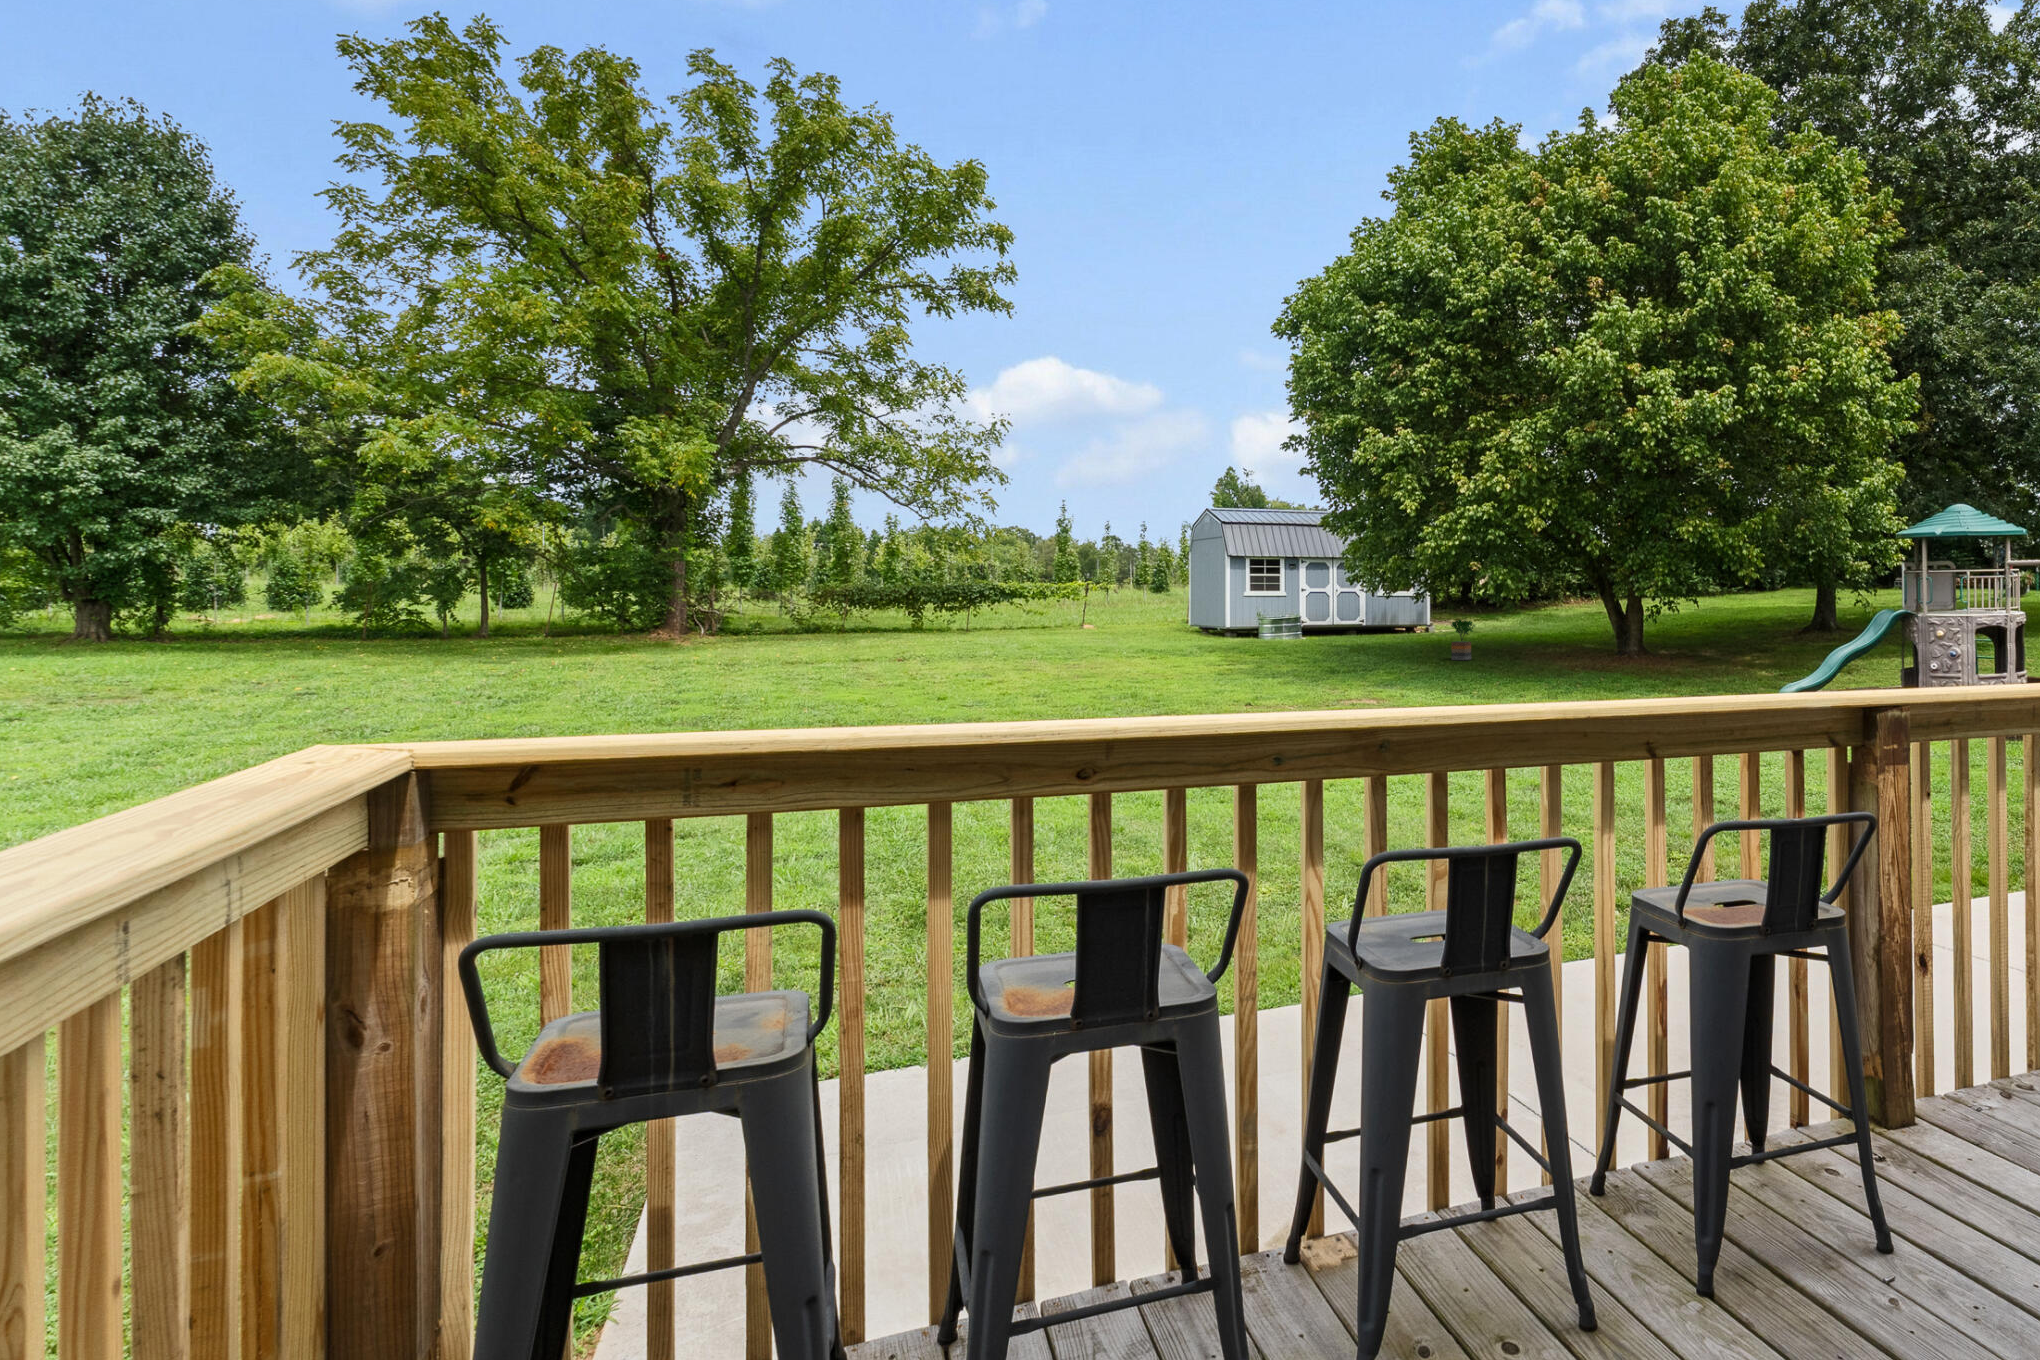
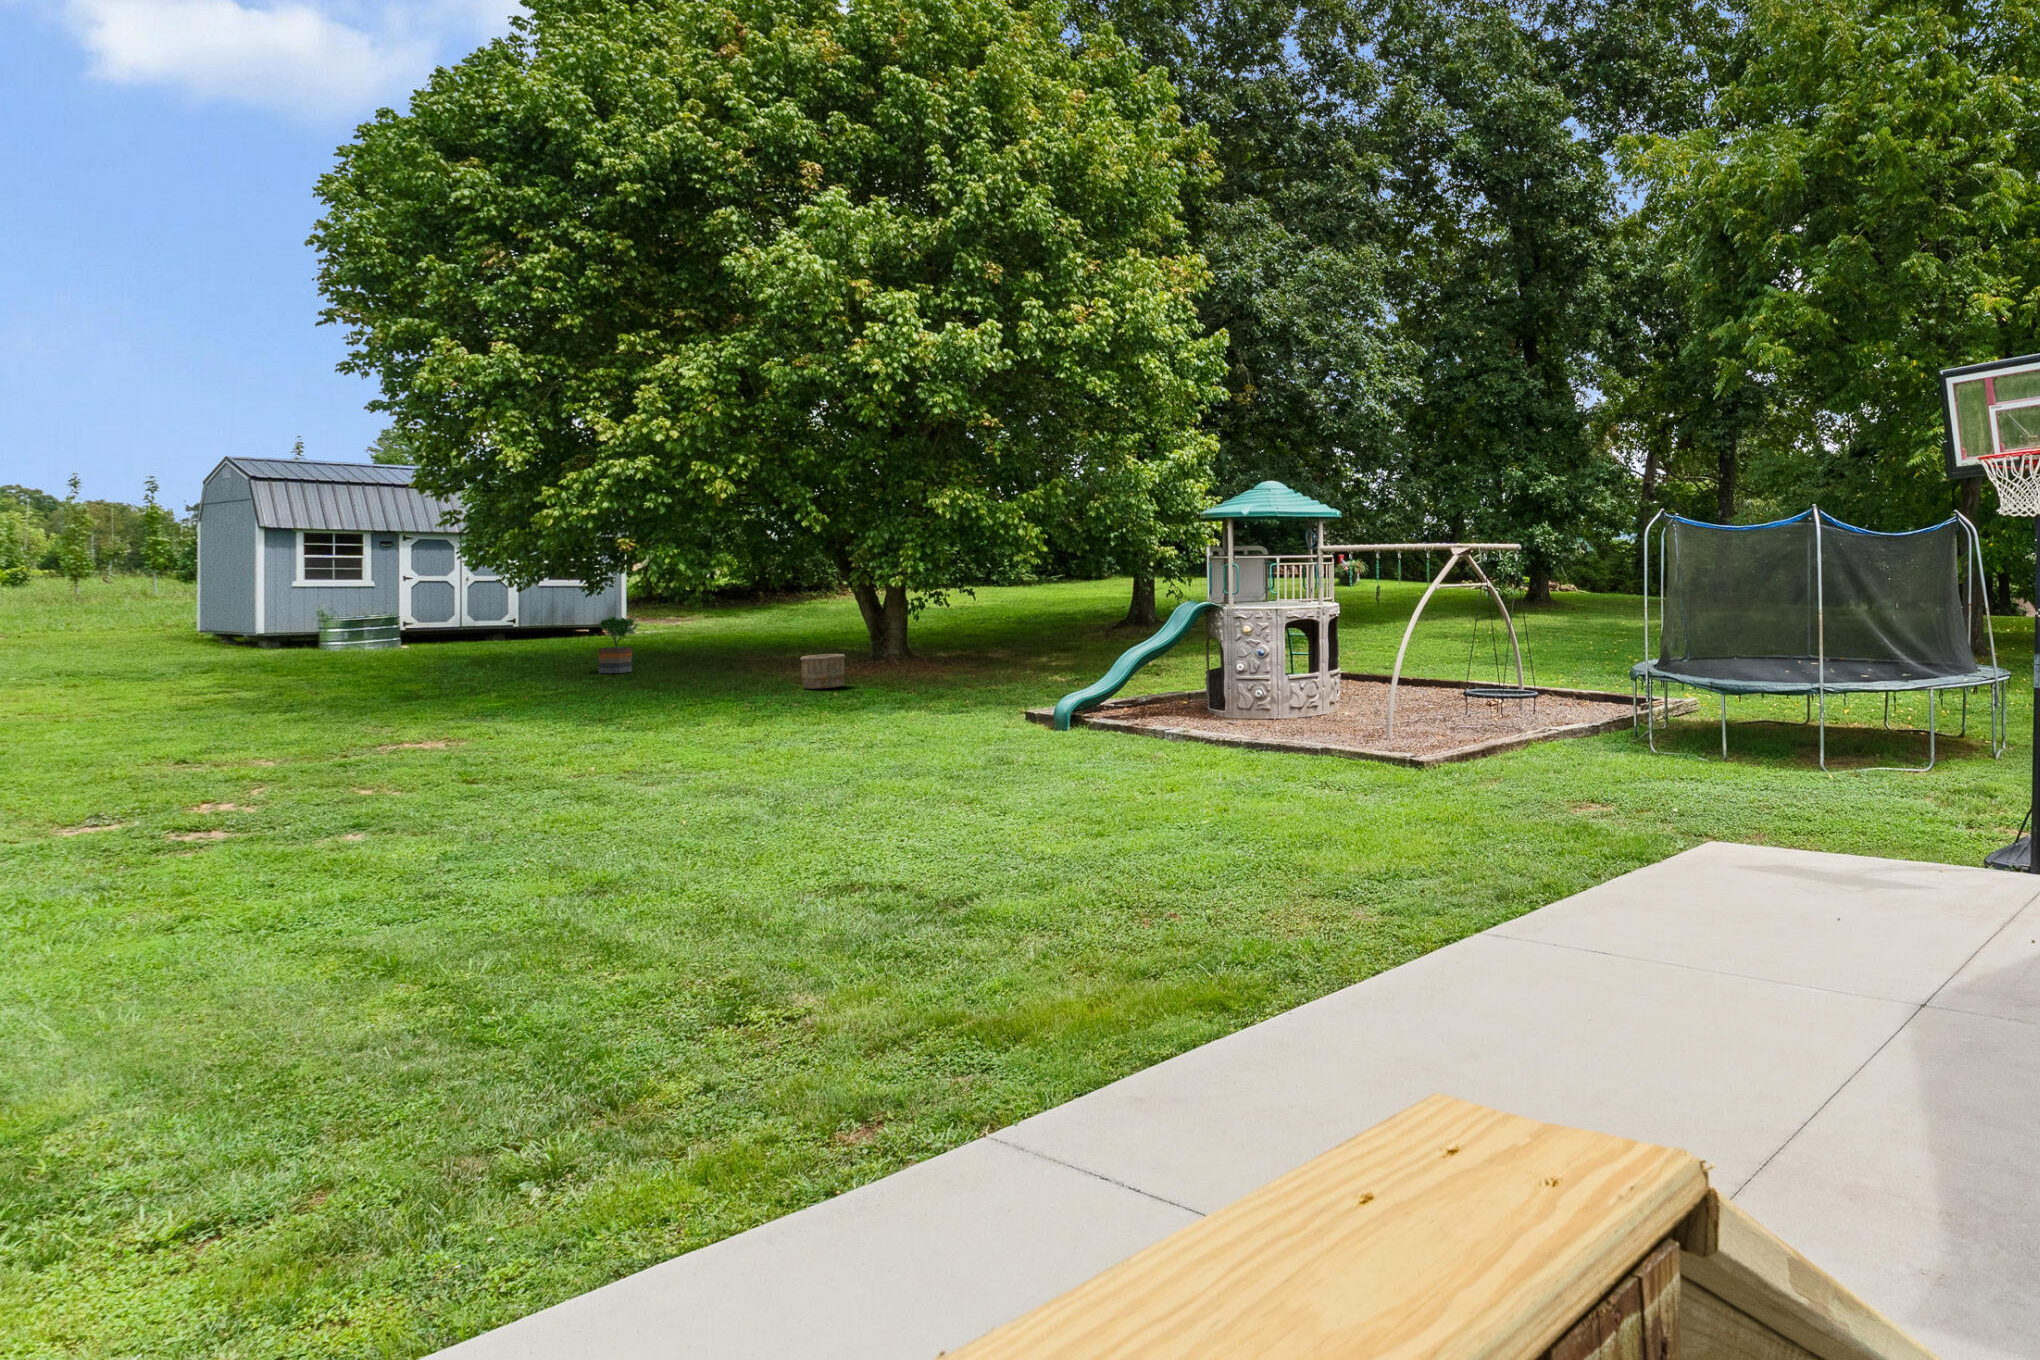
wooden bucket: none [1590,649,1621,675] -> present [800,654,845,689]

